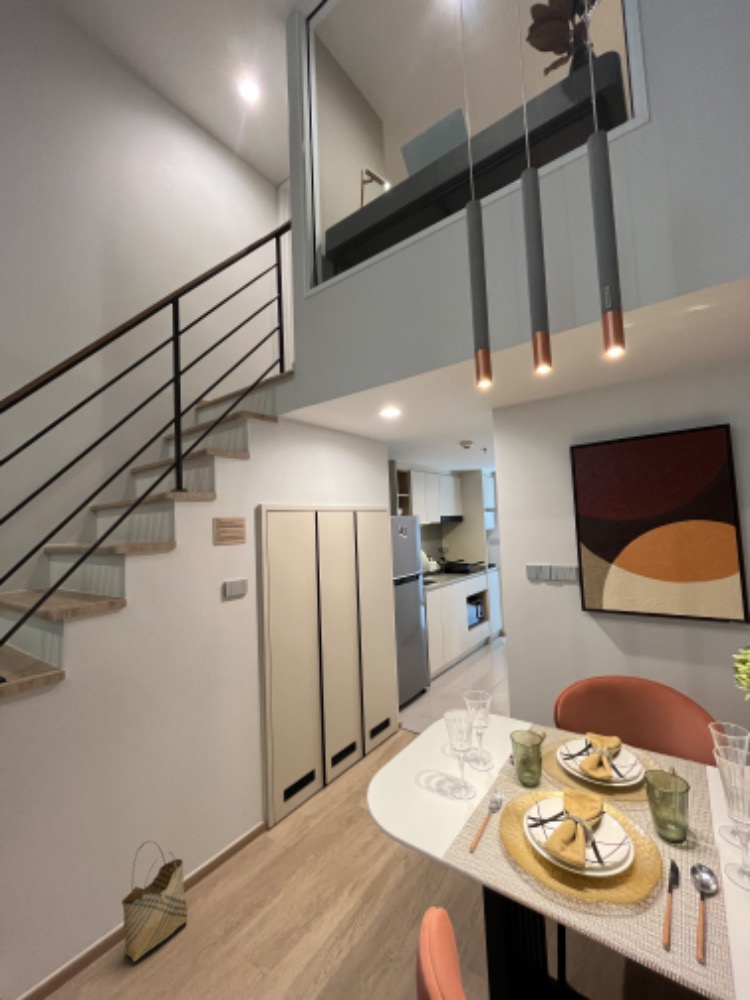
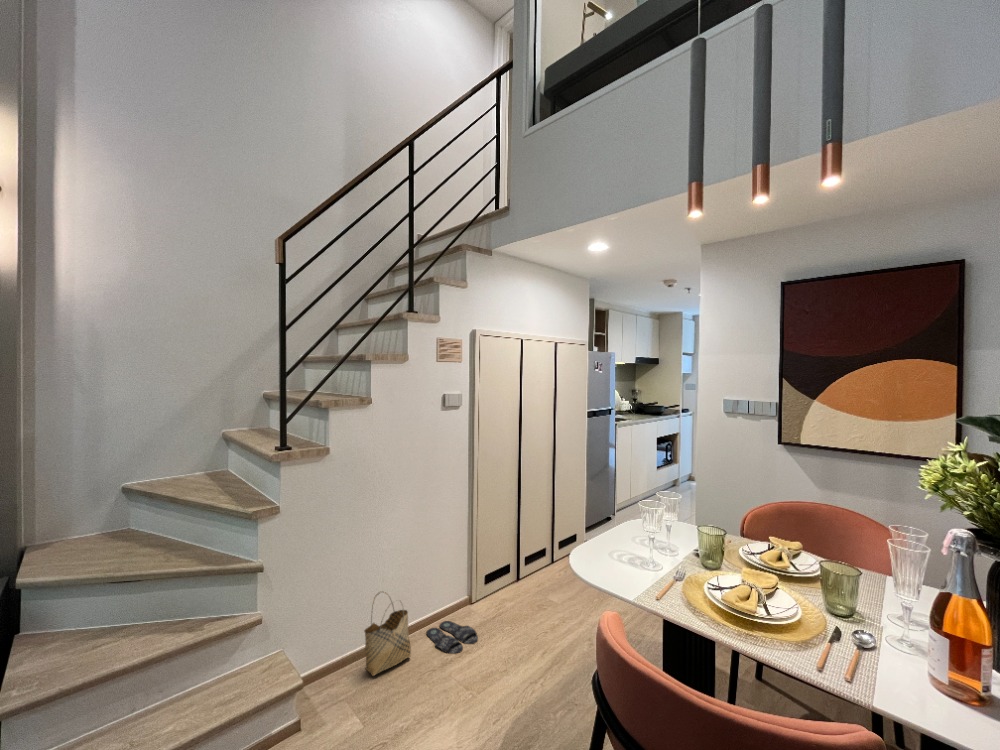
slippers: none [210,857,274,906] -> present [426,621,478,654]

